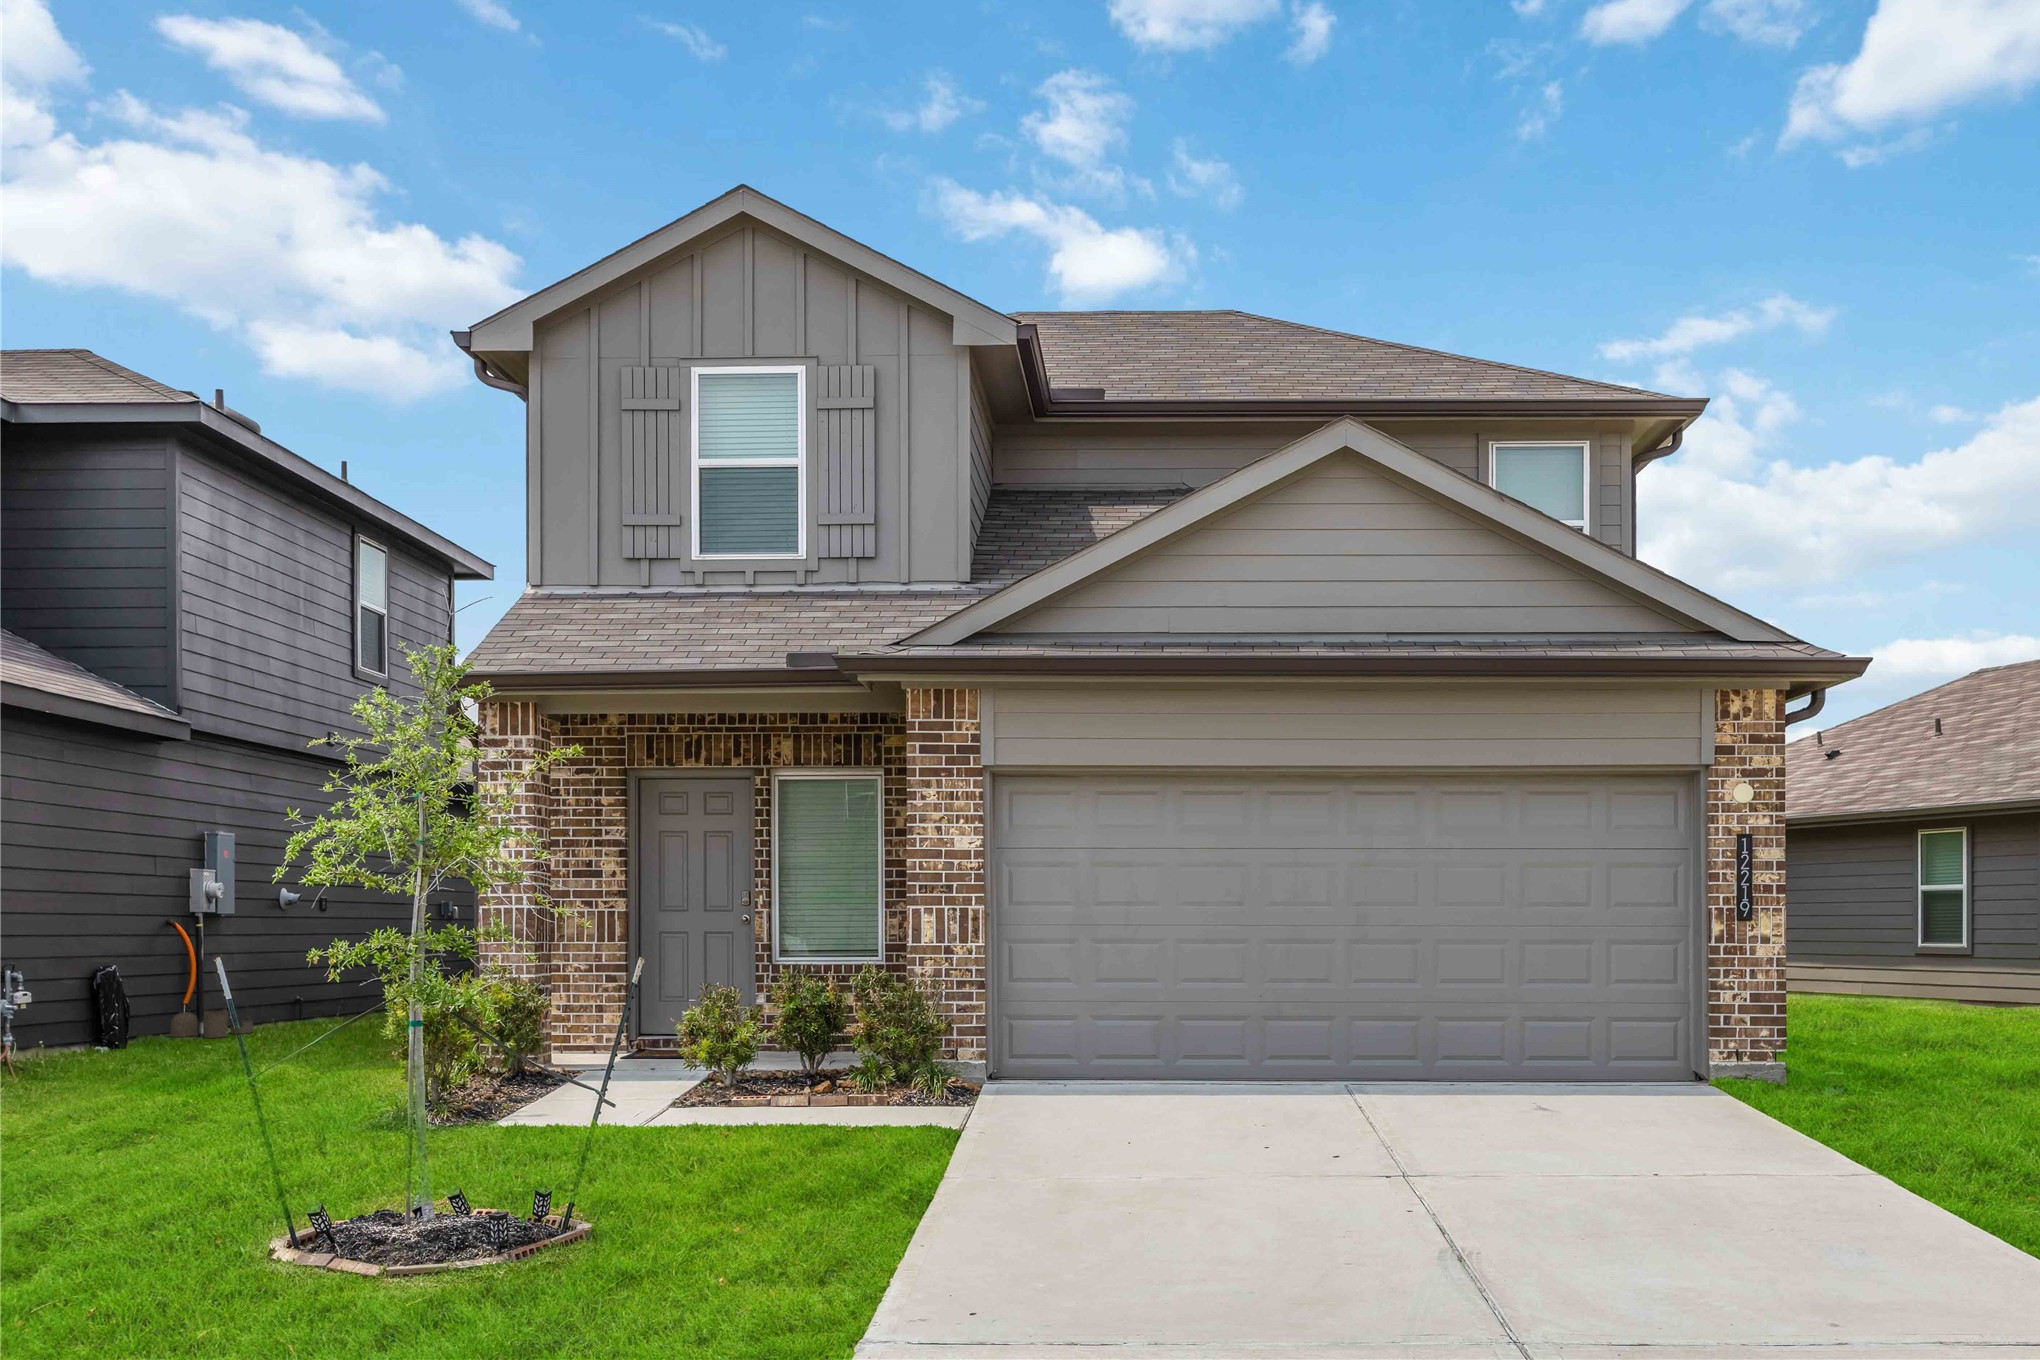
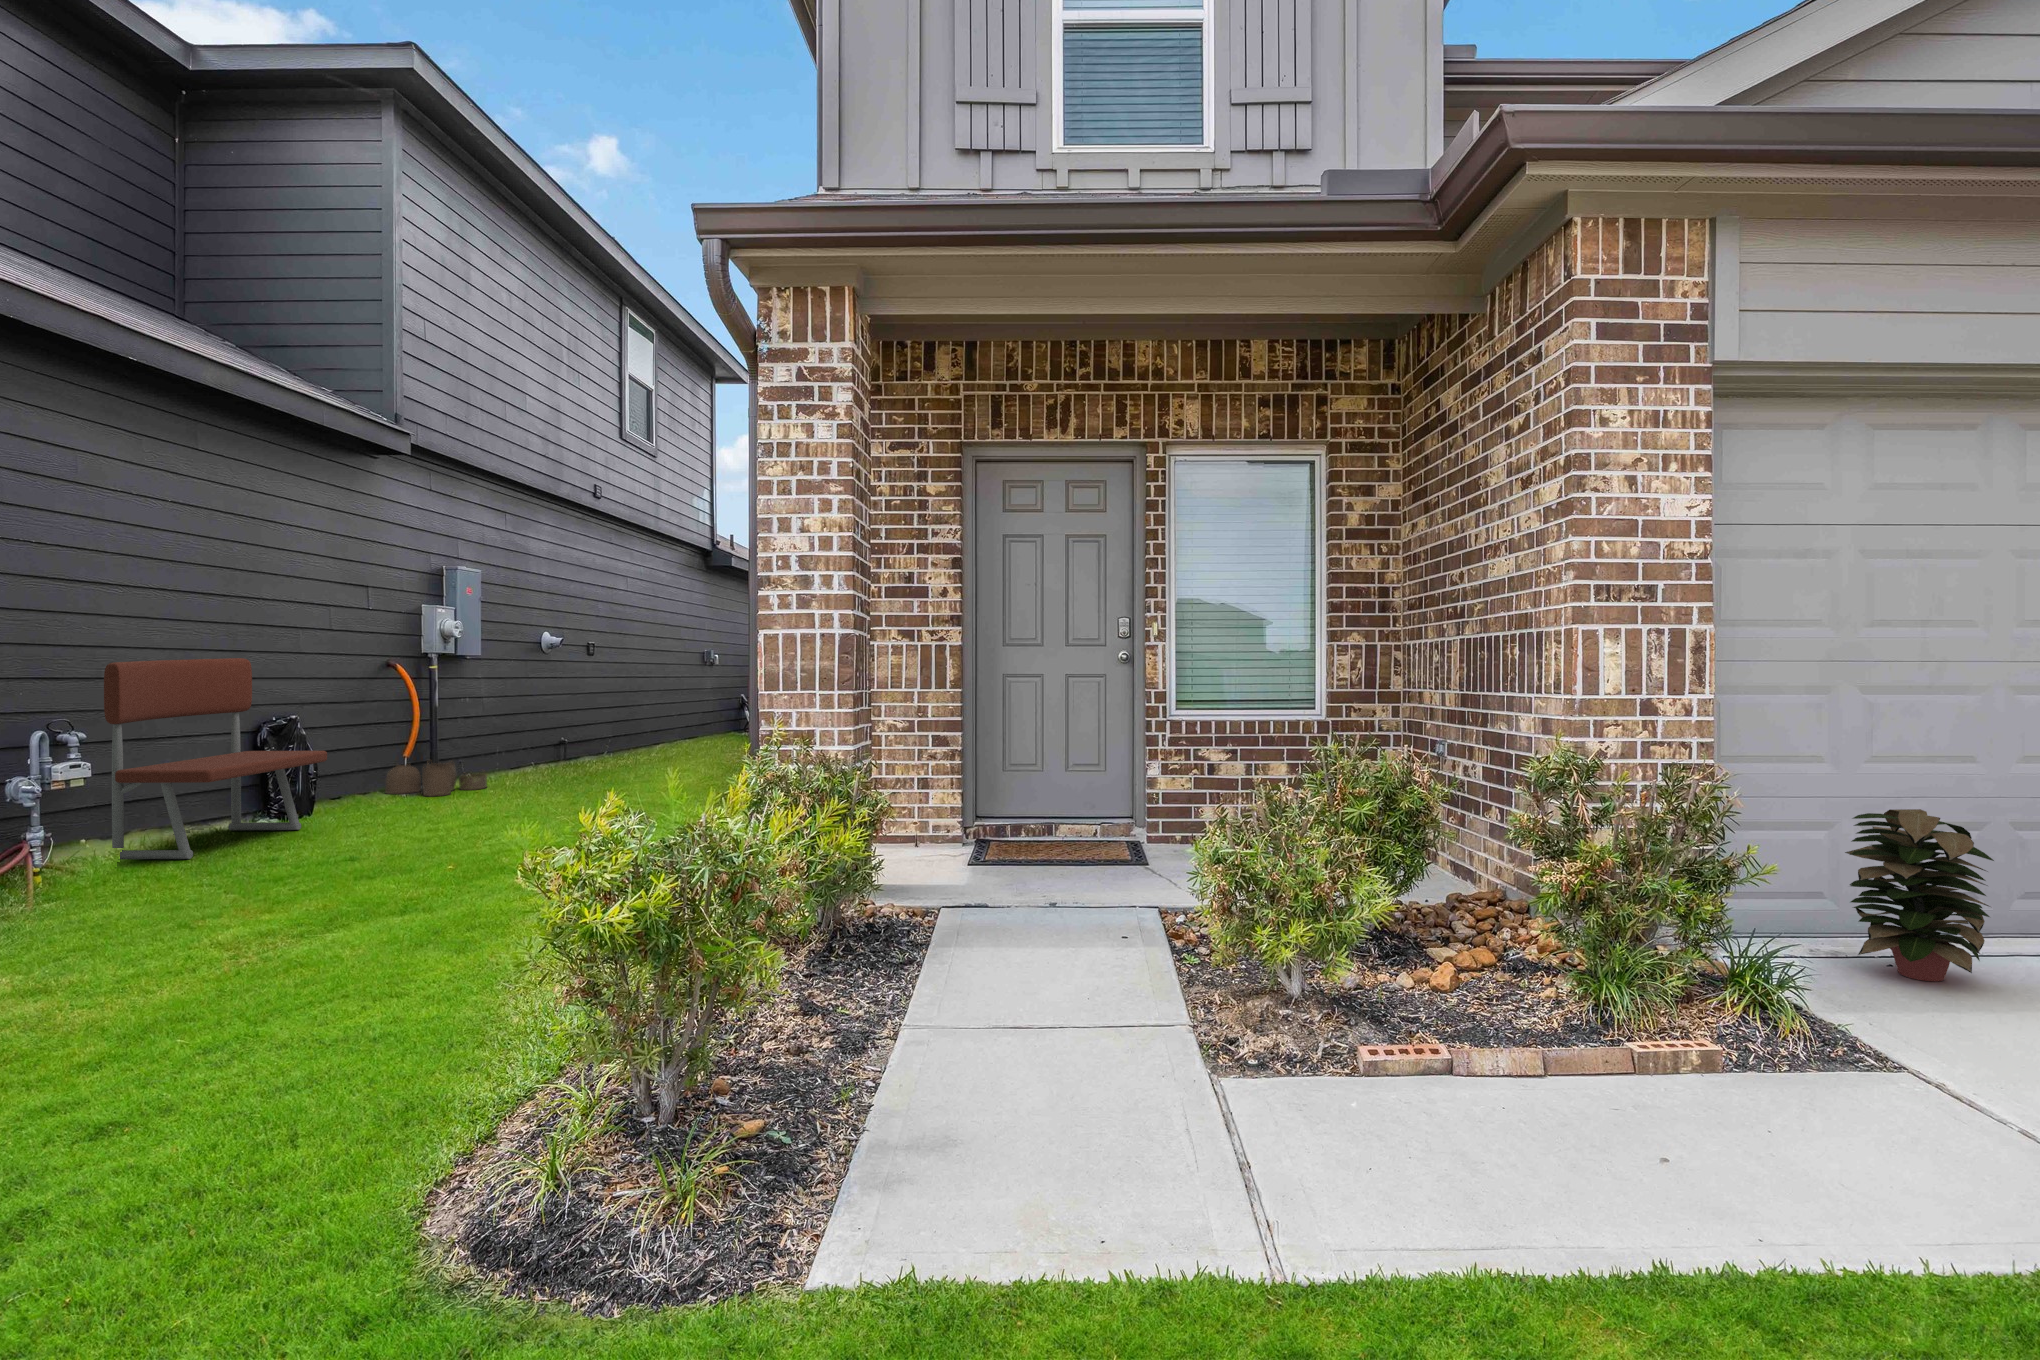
bench: none [32,926,158,1071] -> present [104,658,327,859]
decorative plant: none [1051,1004,1115,1093] -> present [1845,809,1994,982]

